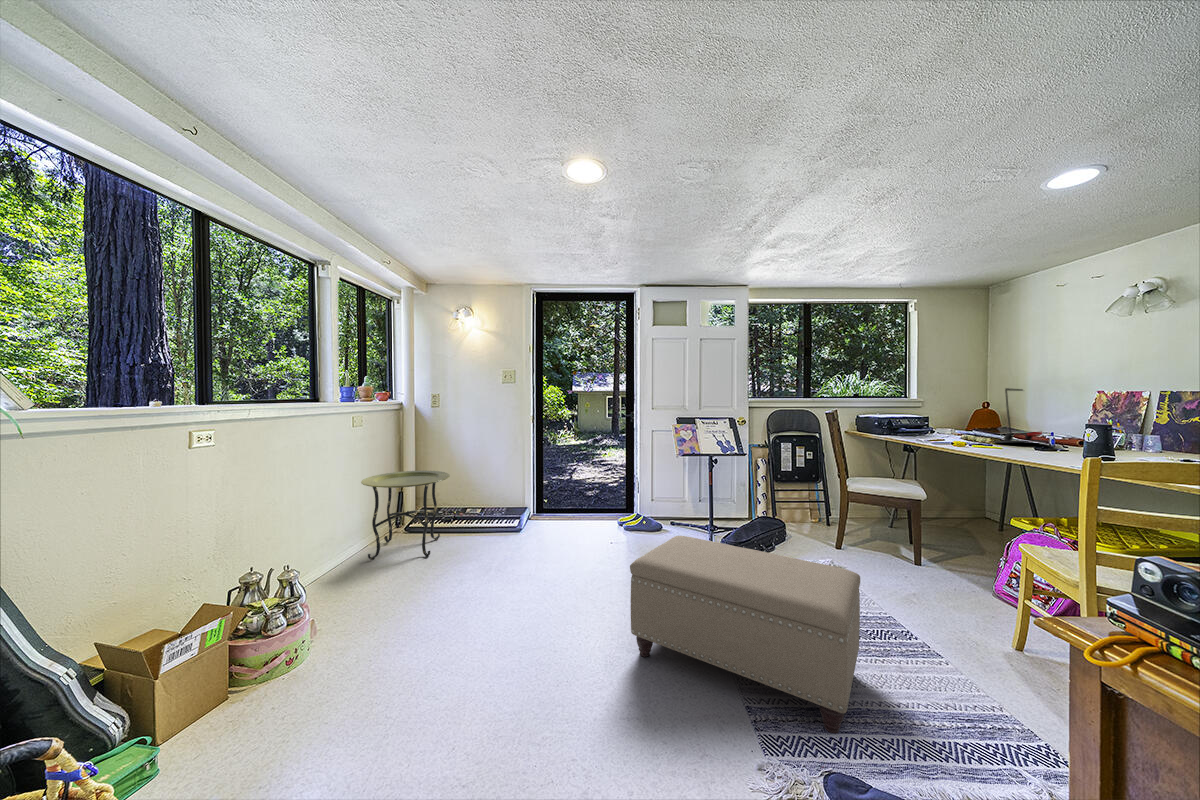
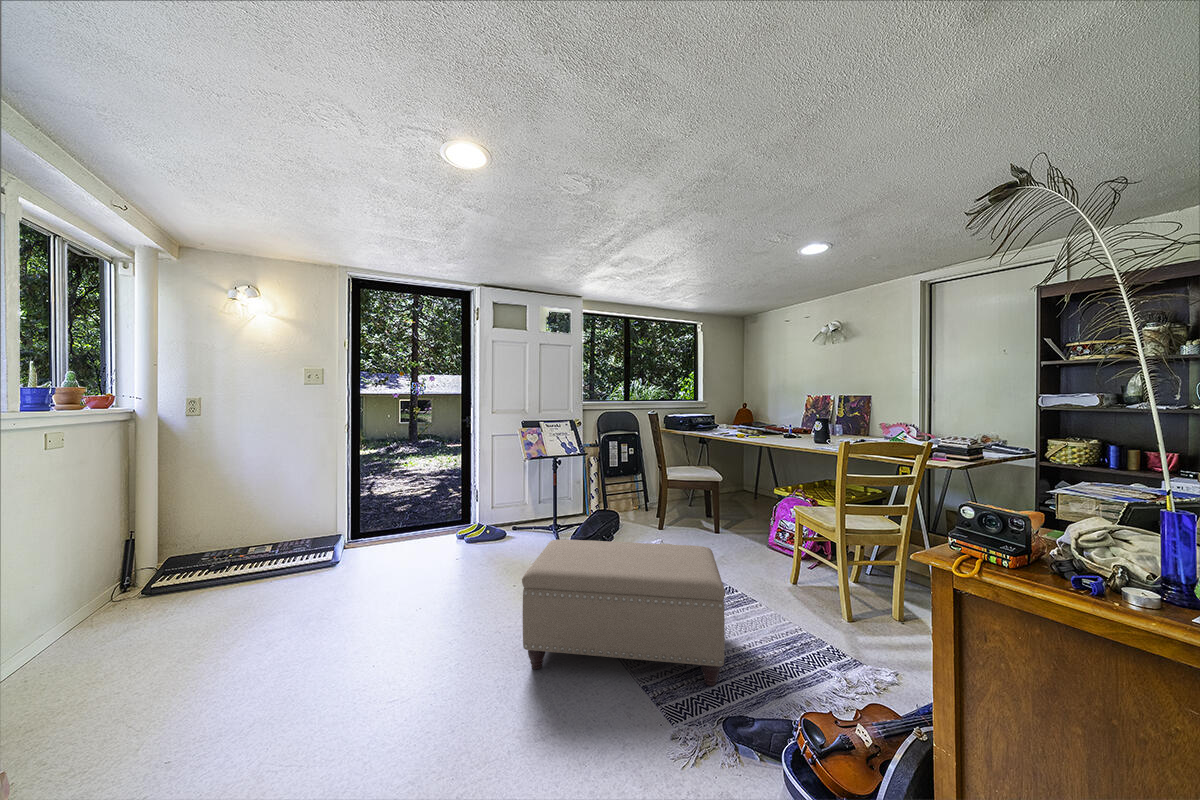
desk lamp: present [998,388,1048,442] -> none [758,394,790,434]
side table: present [361,471,450,560] -> none [70,504,235,648]

